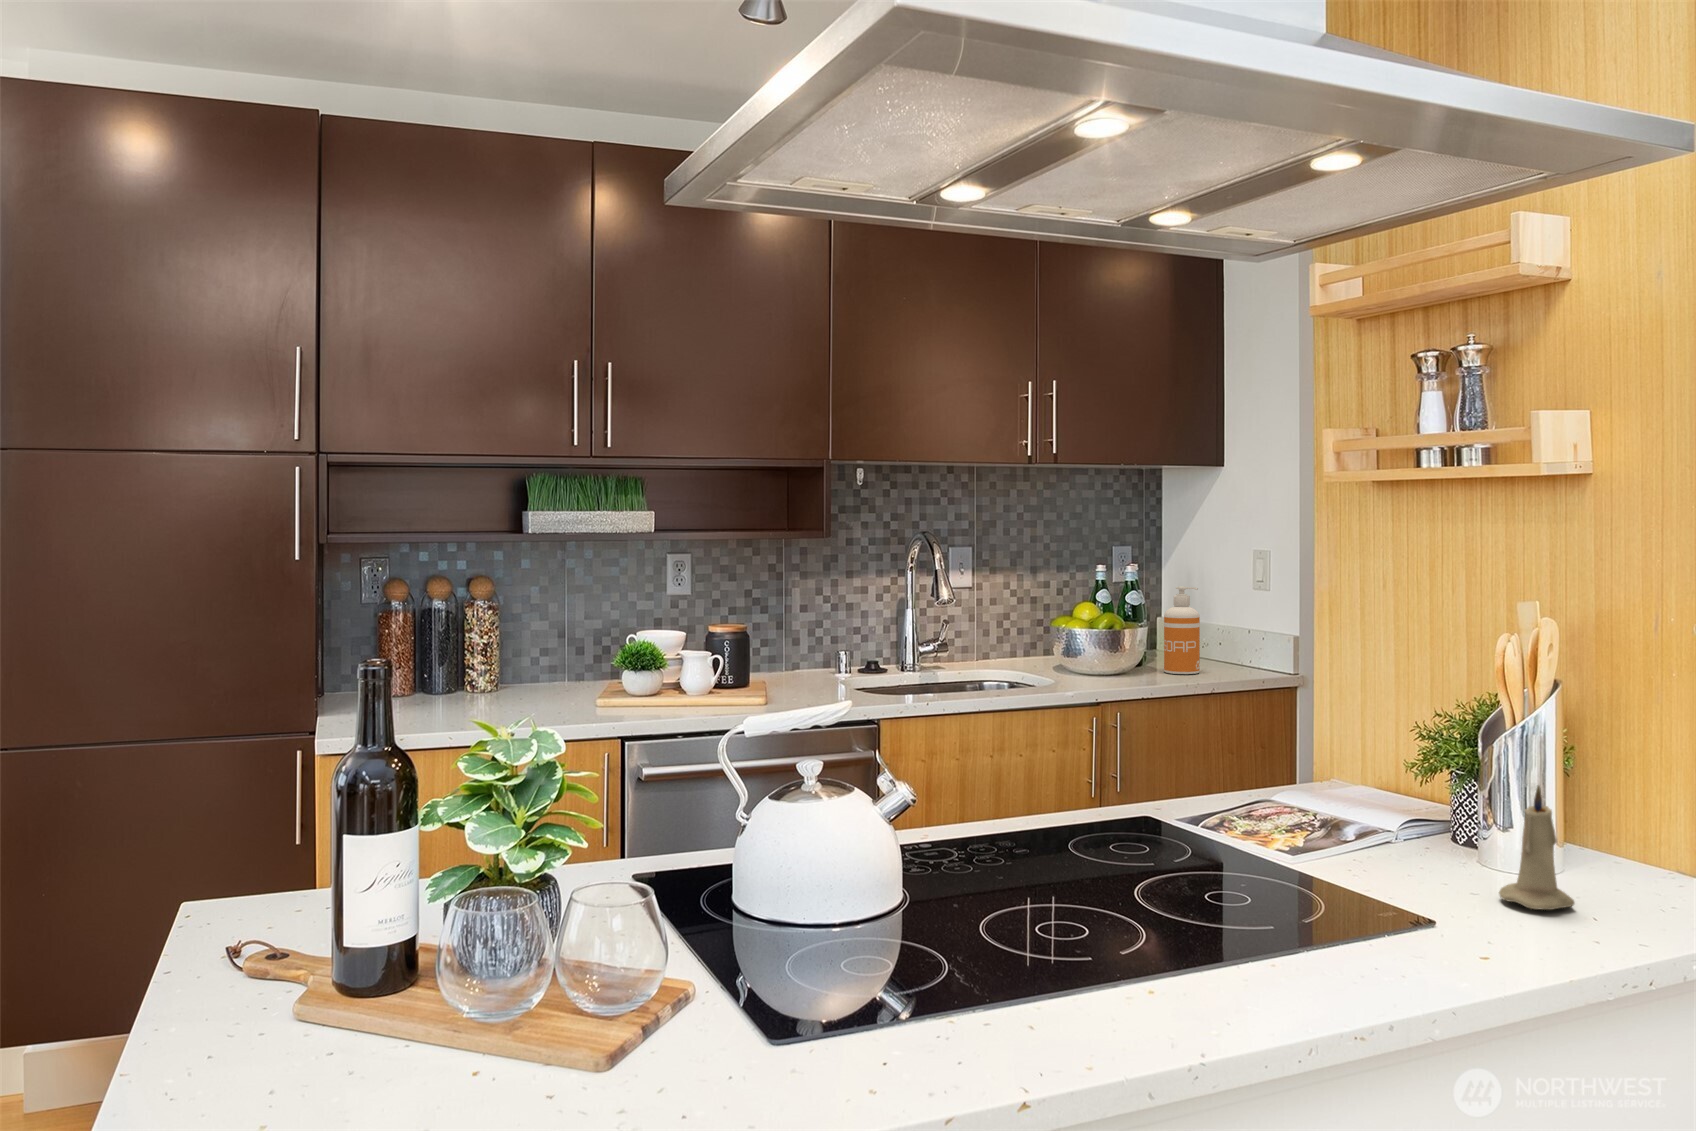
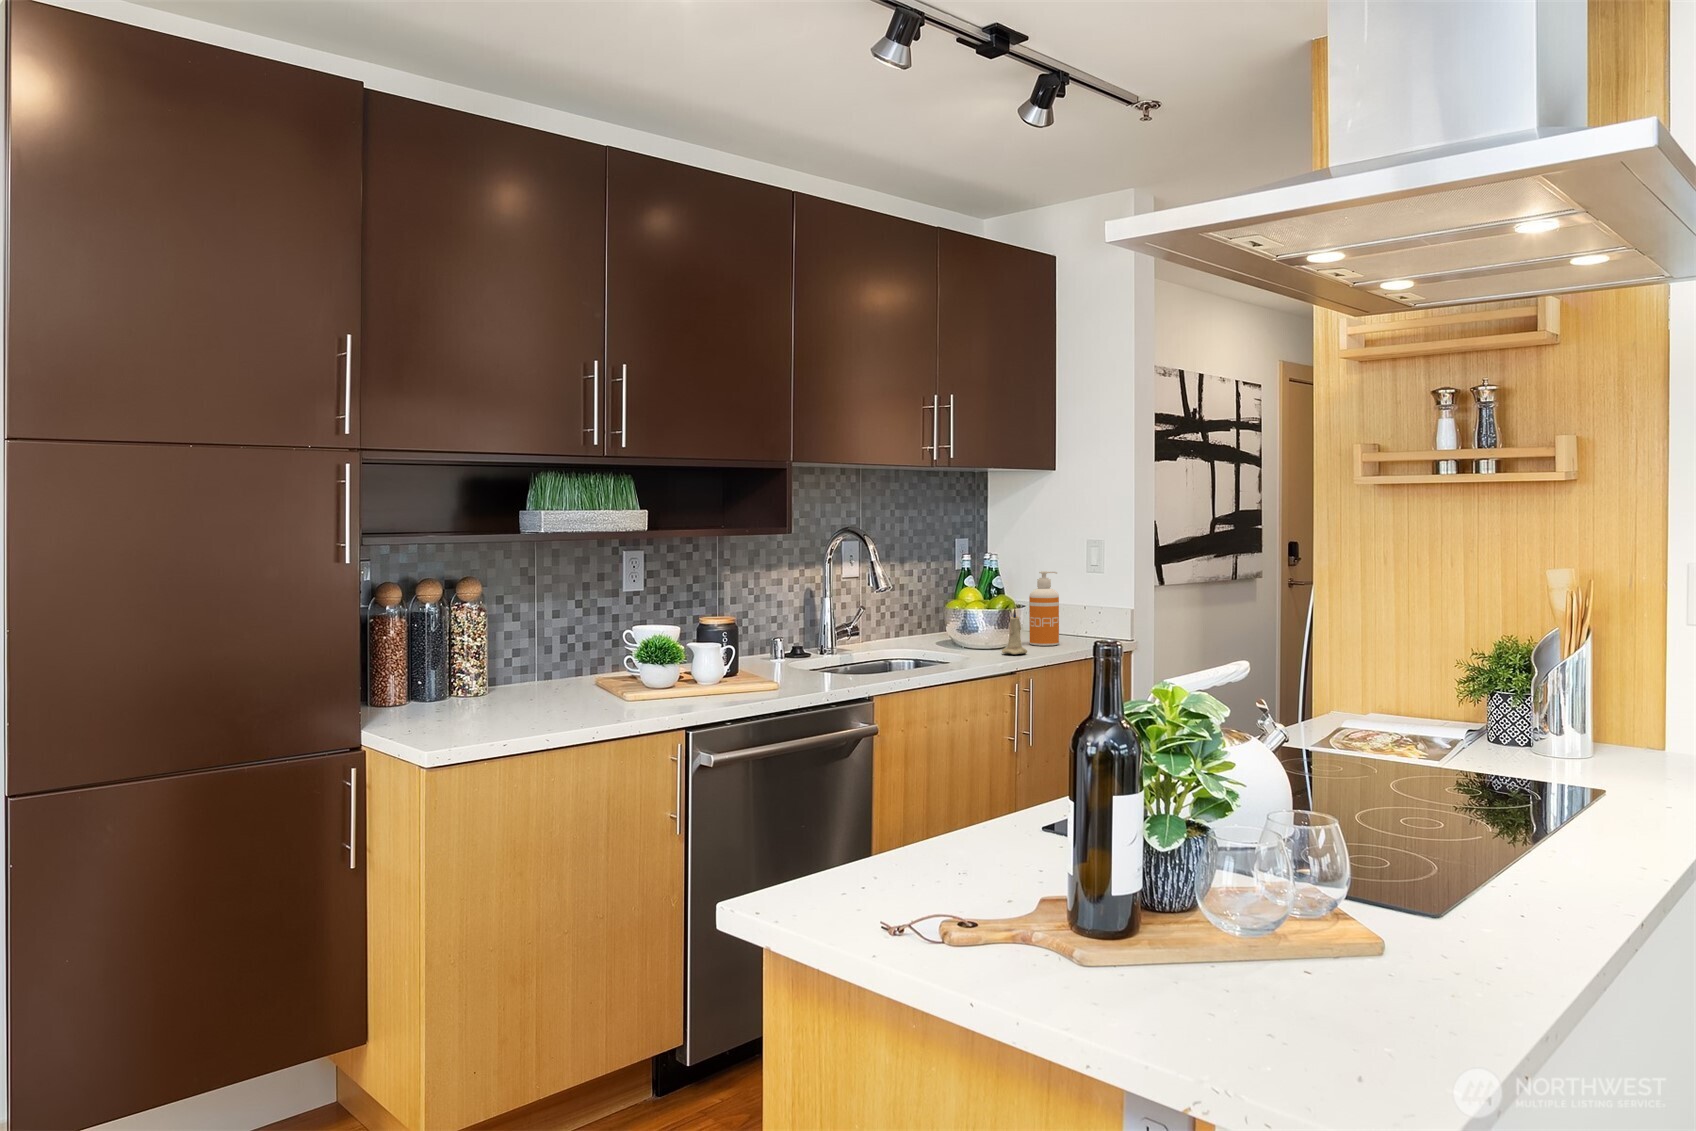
candle: present [1499,785,1575,910] -> present [1002,608,1027,654]

